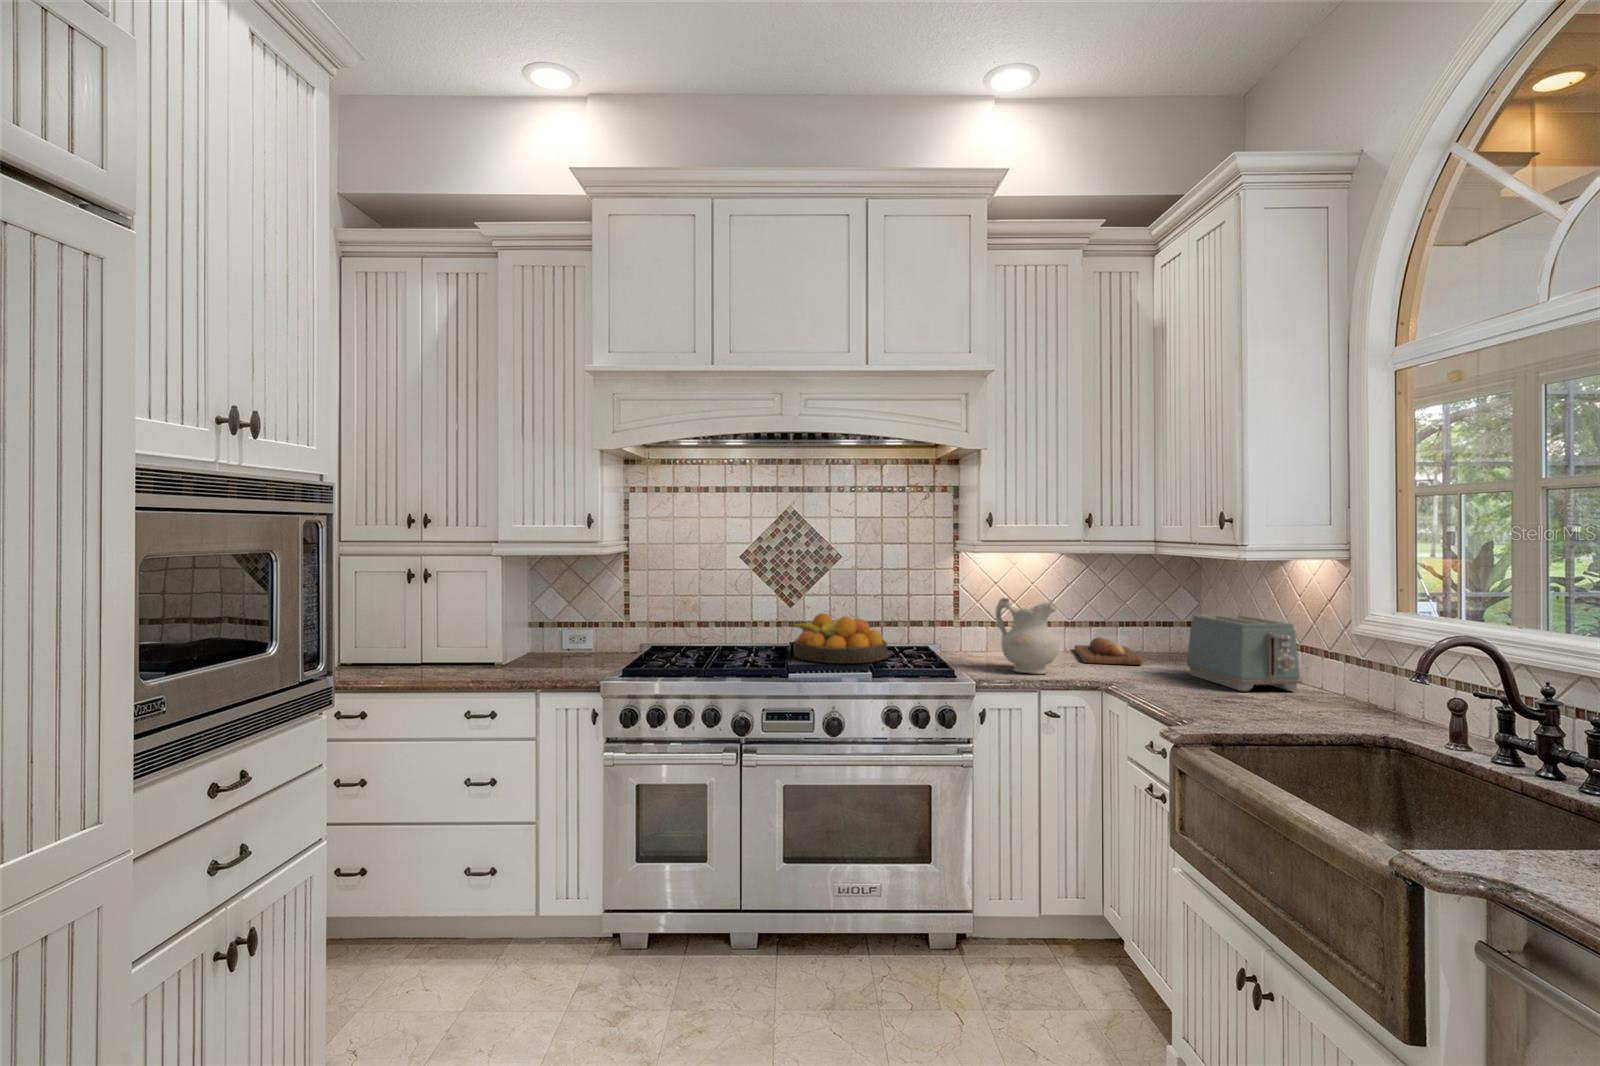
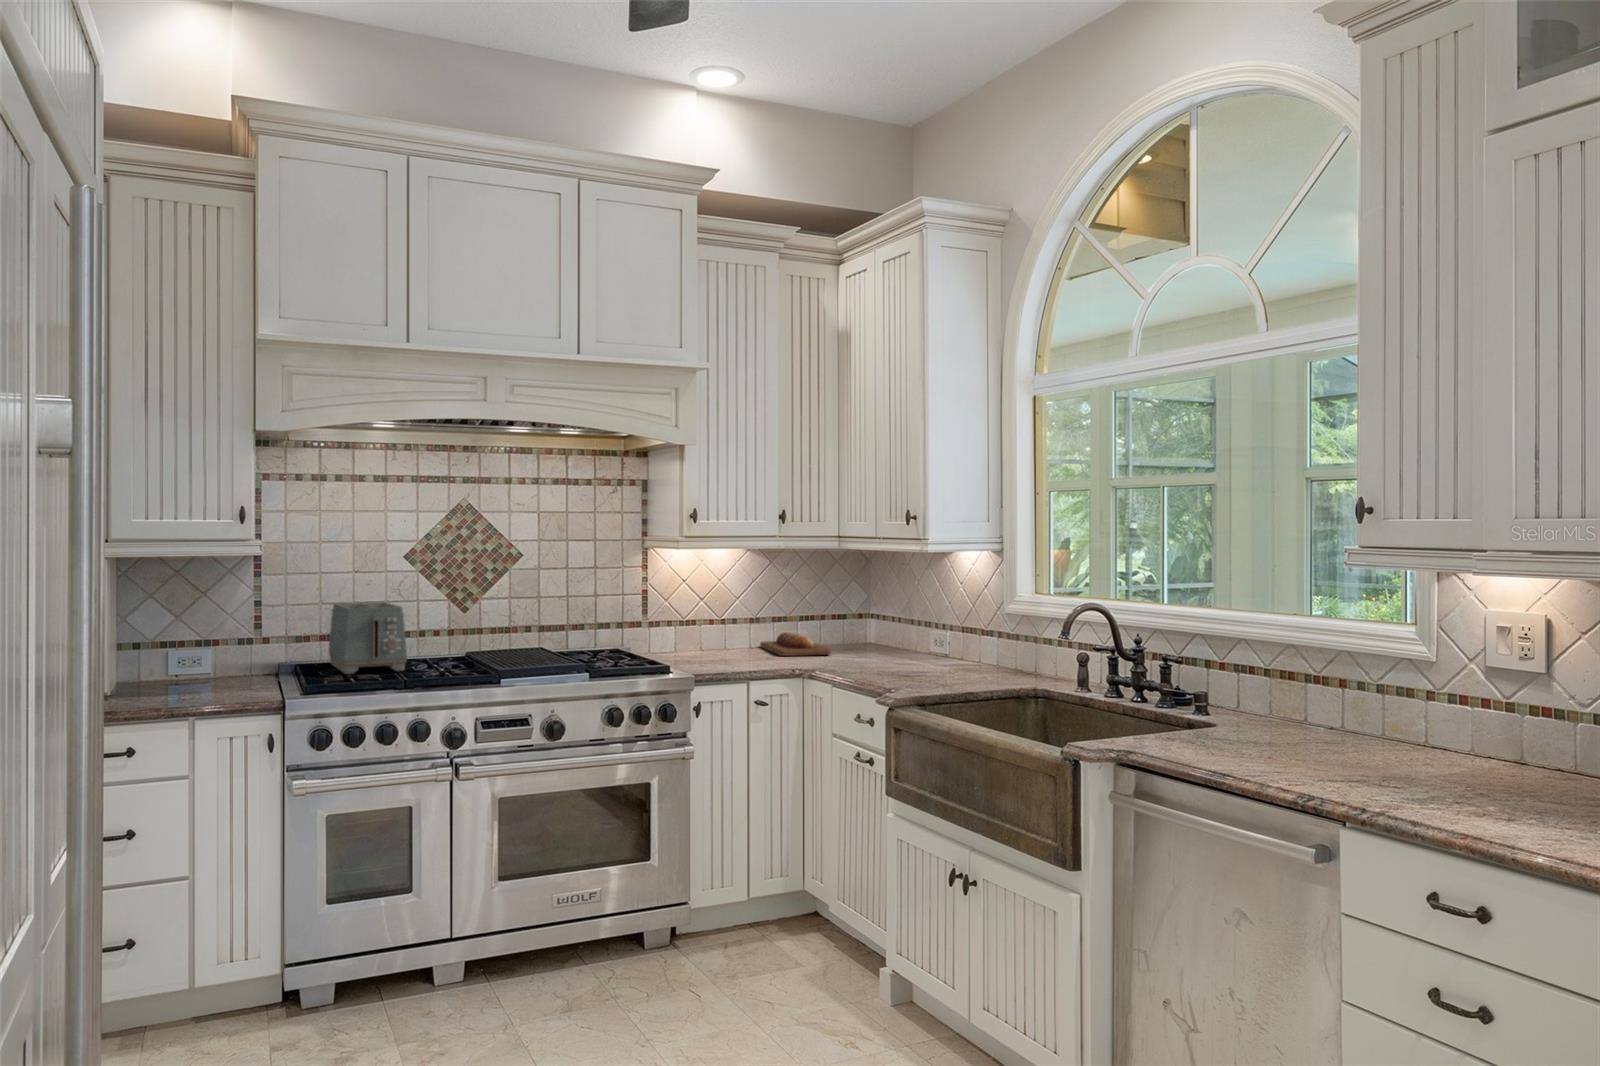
ceramic pitcher: present [995,598,1059,674] -> none [704,593,766,666]
fruit bowl: present [793,613,887,663] -> none [483,617,590,668]
toaster: present [1187,615,1300,691] -> present [329,602,407,674]

